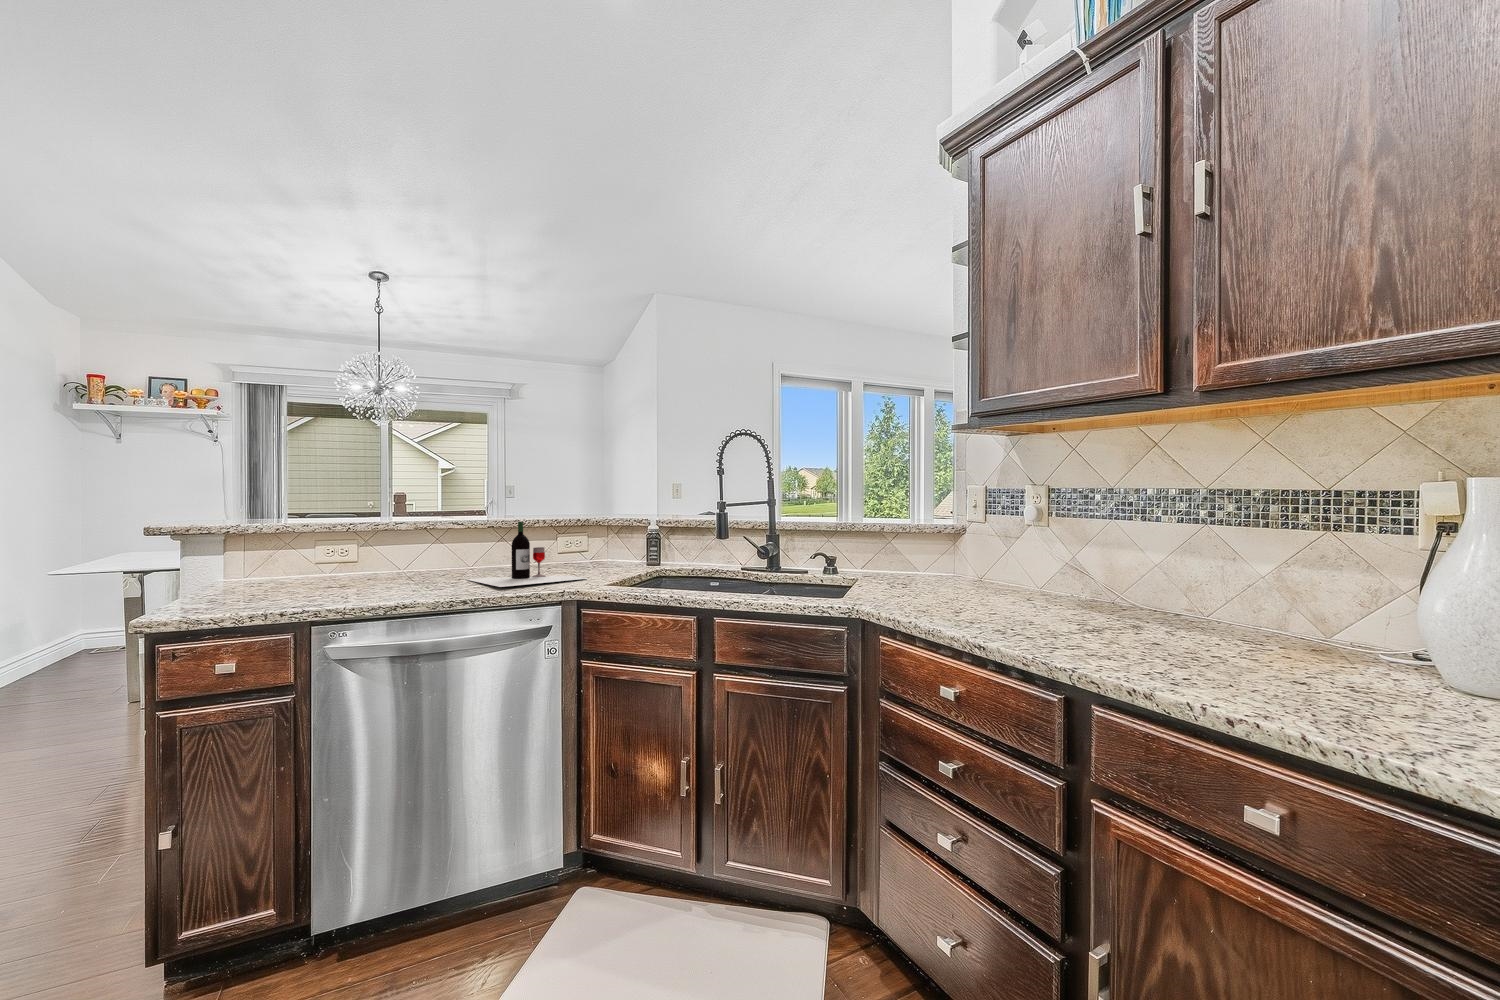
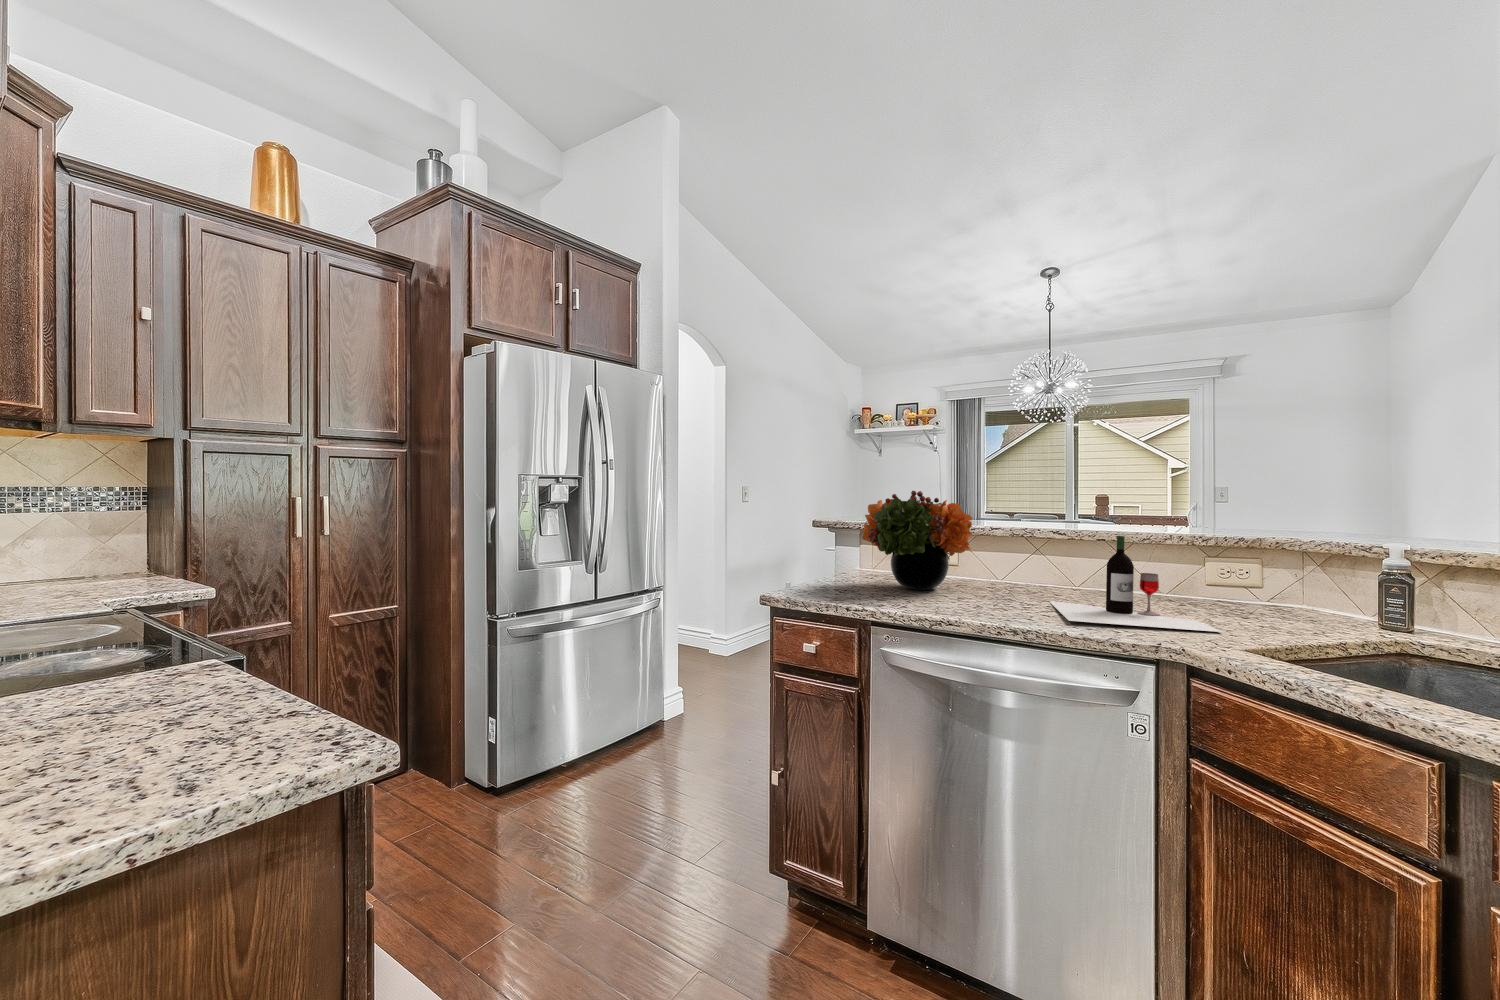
flower arrangement: none [255,488,391,588] -> present [862,491,972,590]

